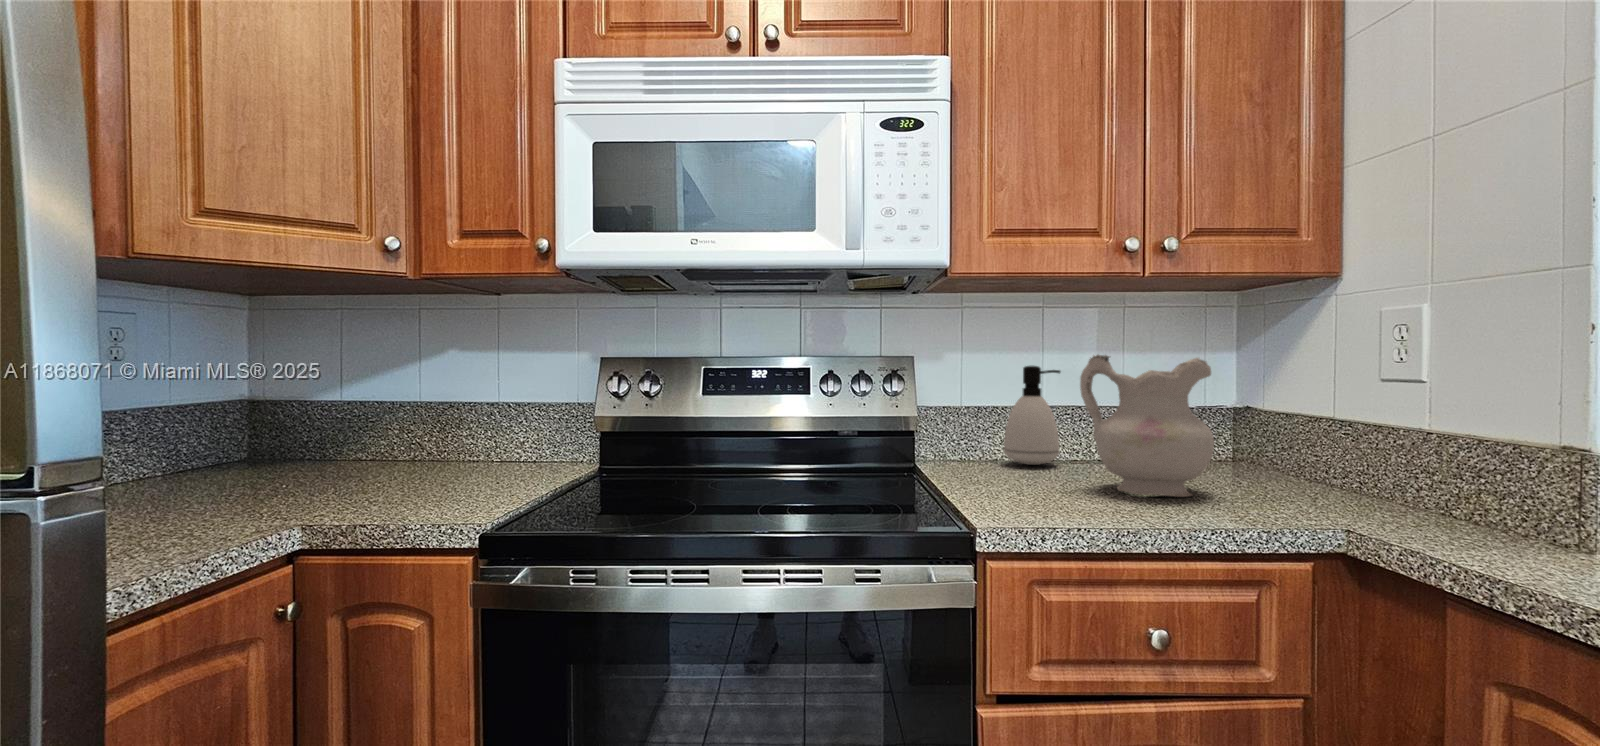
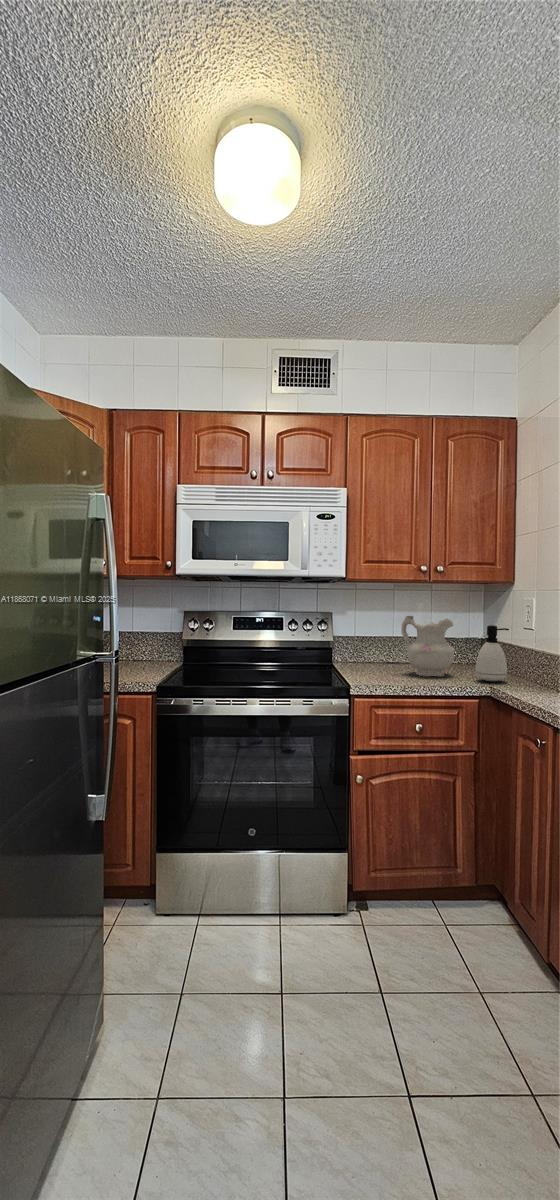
soap dispenser: present [1004,366,1060,465] -> present [475,625,509,681]

